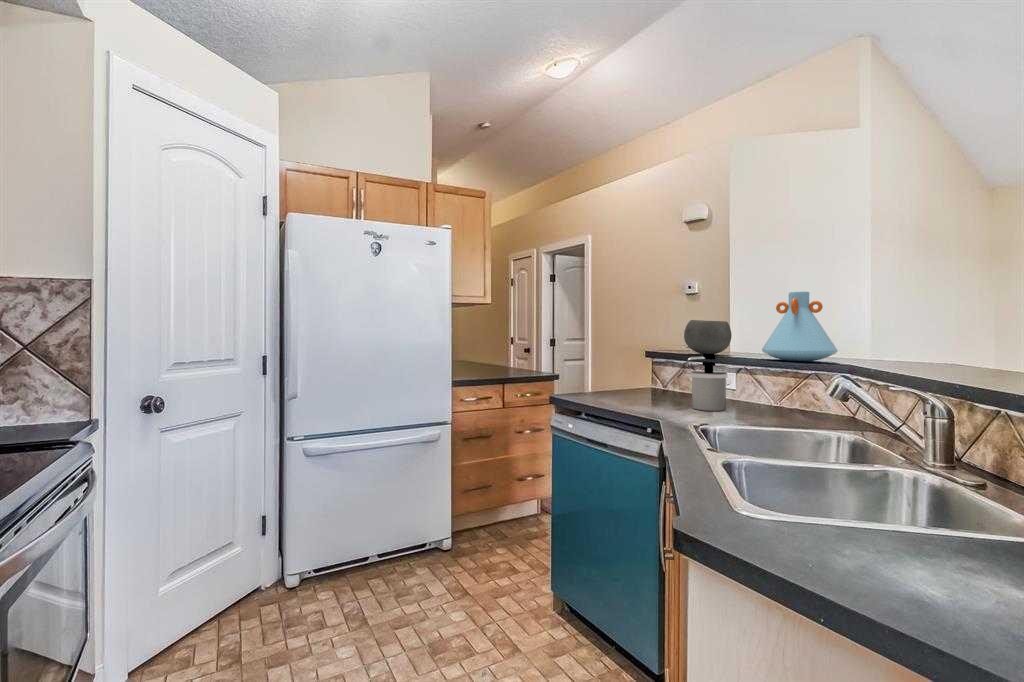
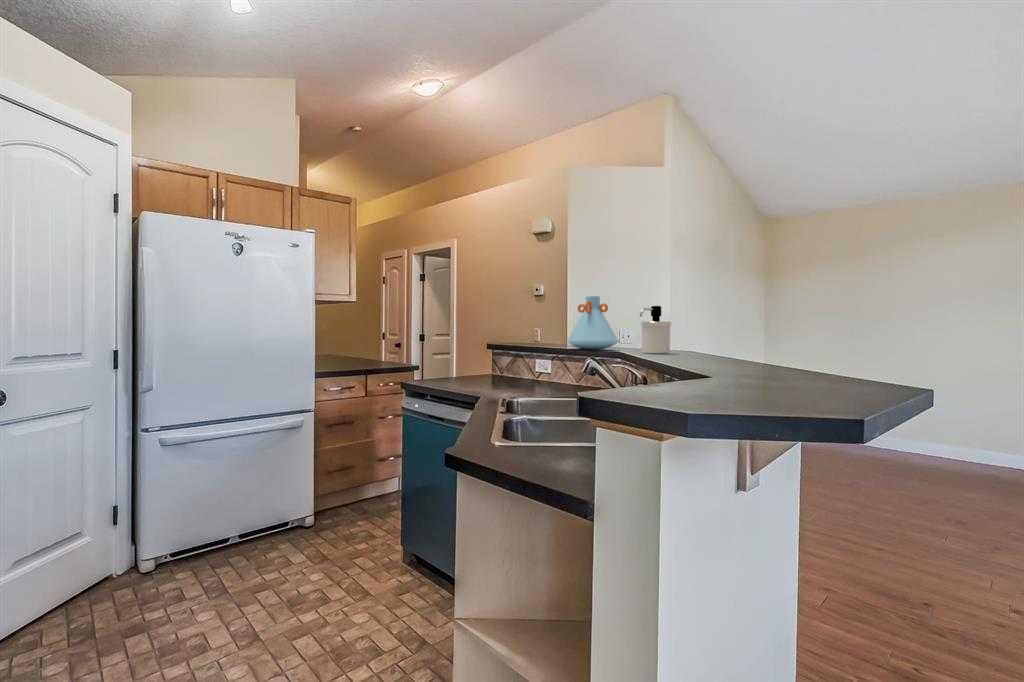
bowl: present [684,320,732,354] -> none [515,317,551,345]
soap dispenser: present [684,353,727,411] -> present [640,306,671,353]

